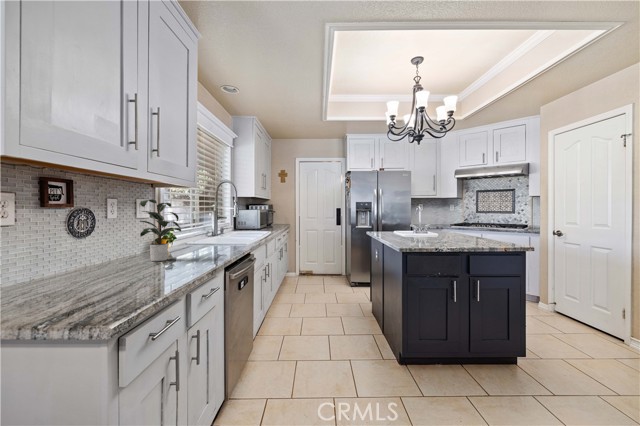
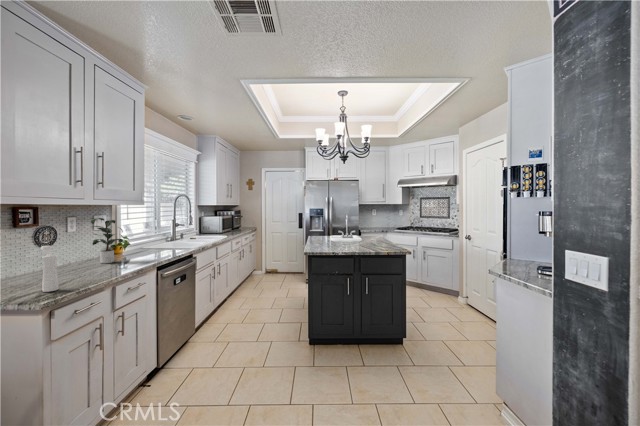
pepper mill: none [90,230,121,303] -> present [41,246,58,292]

